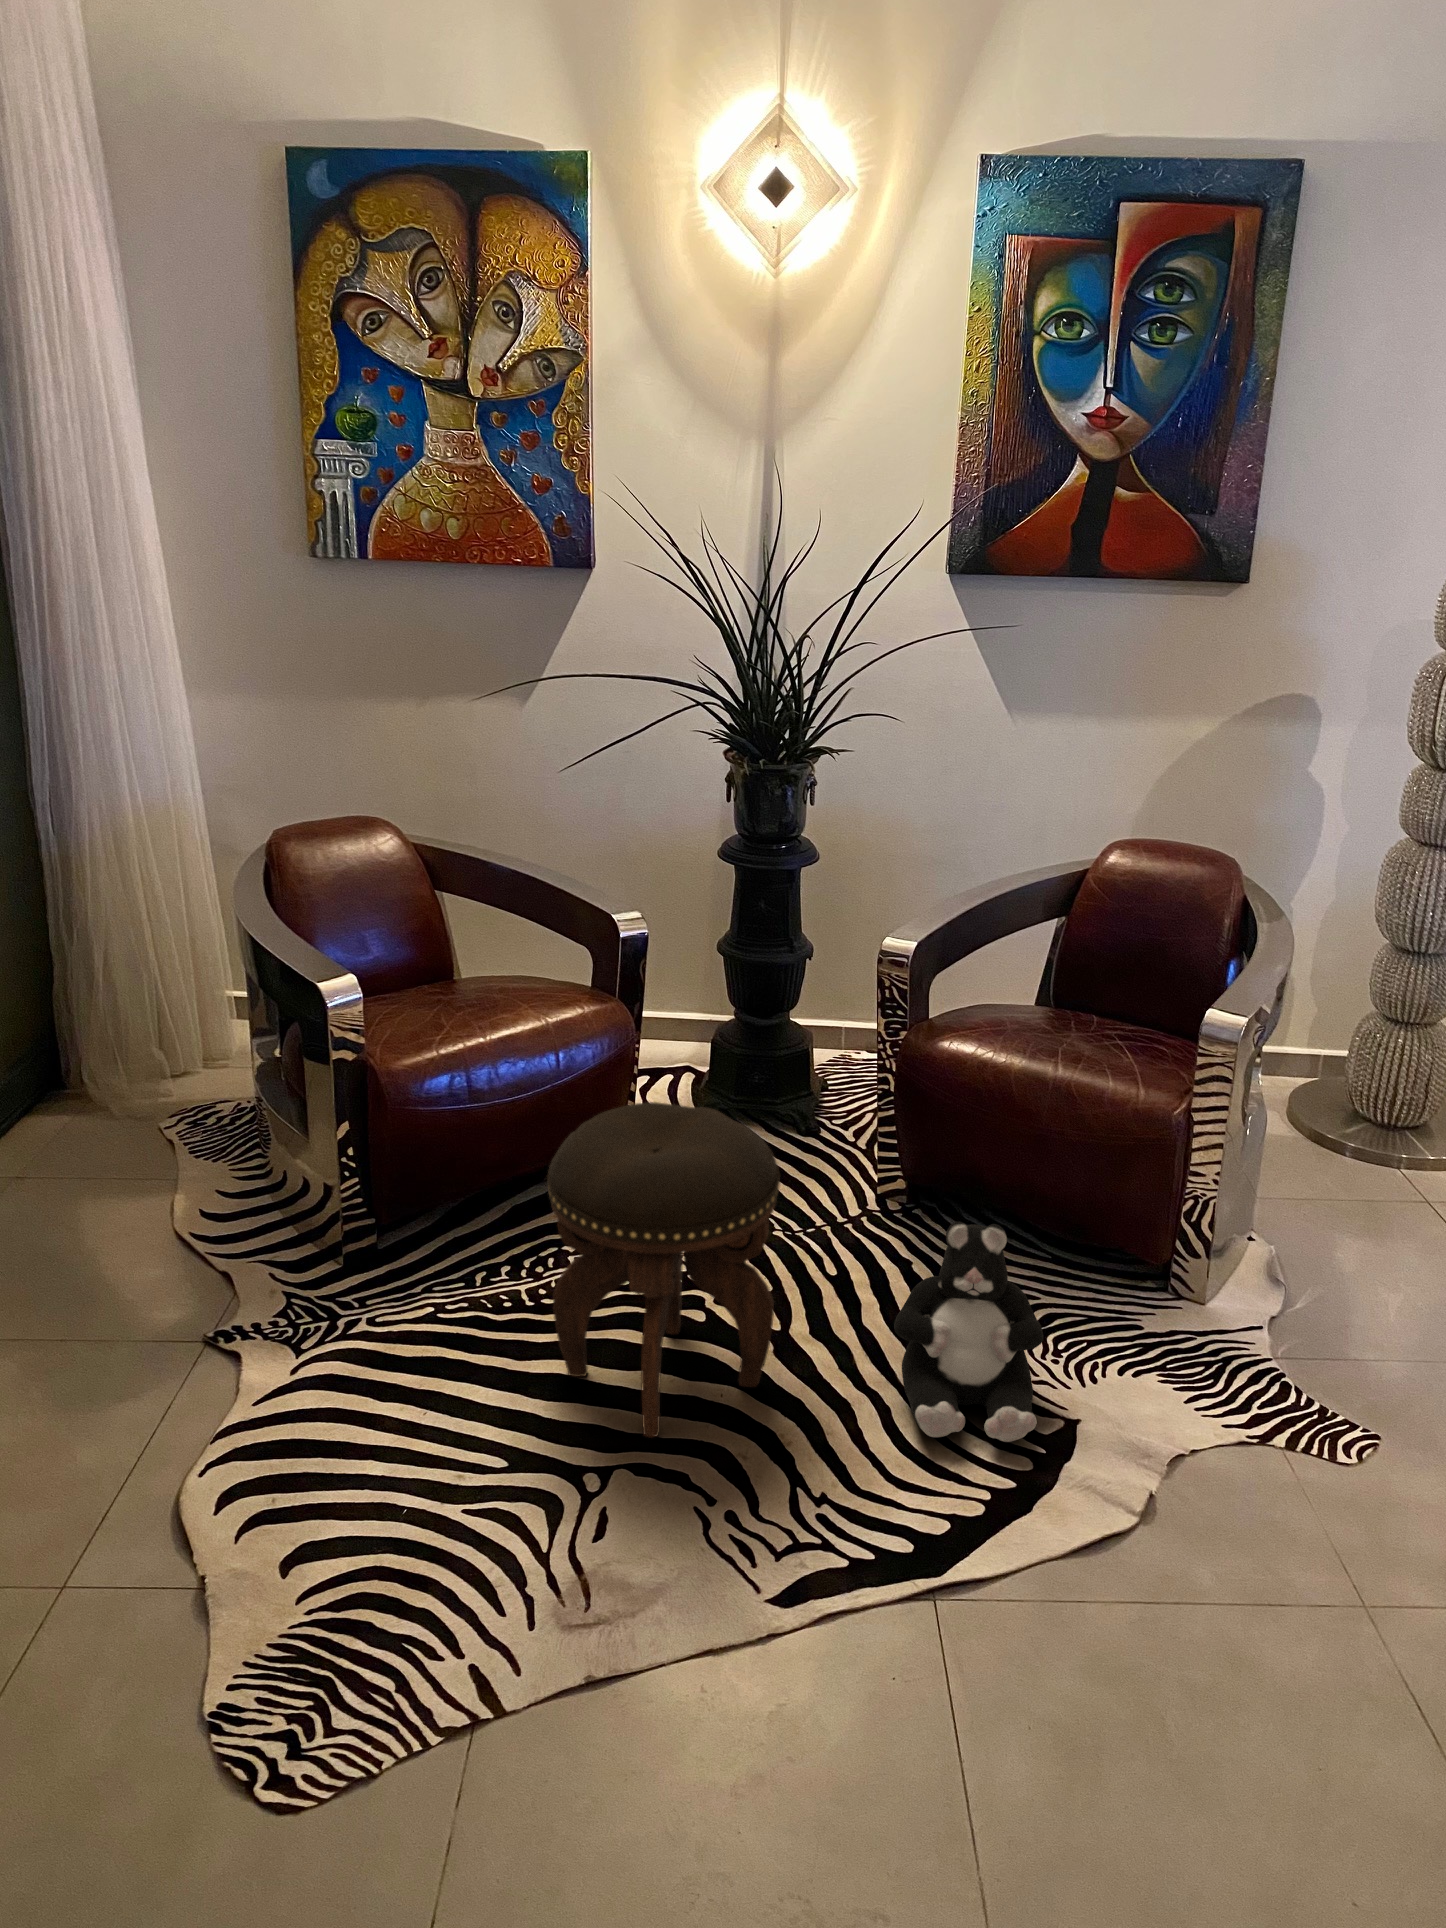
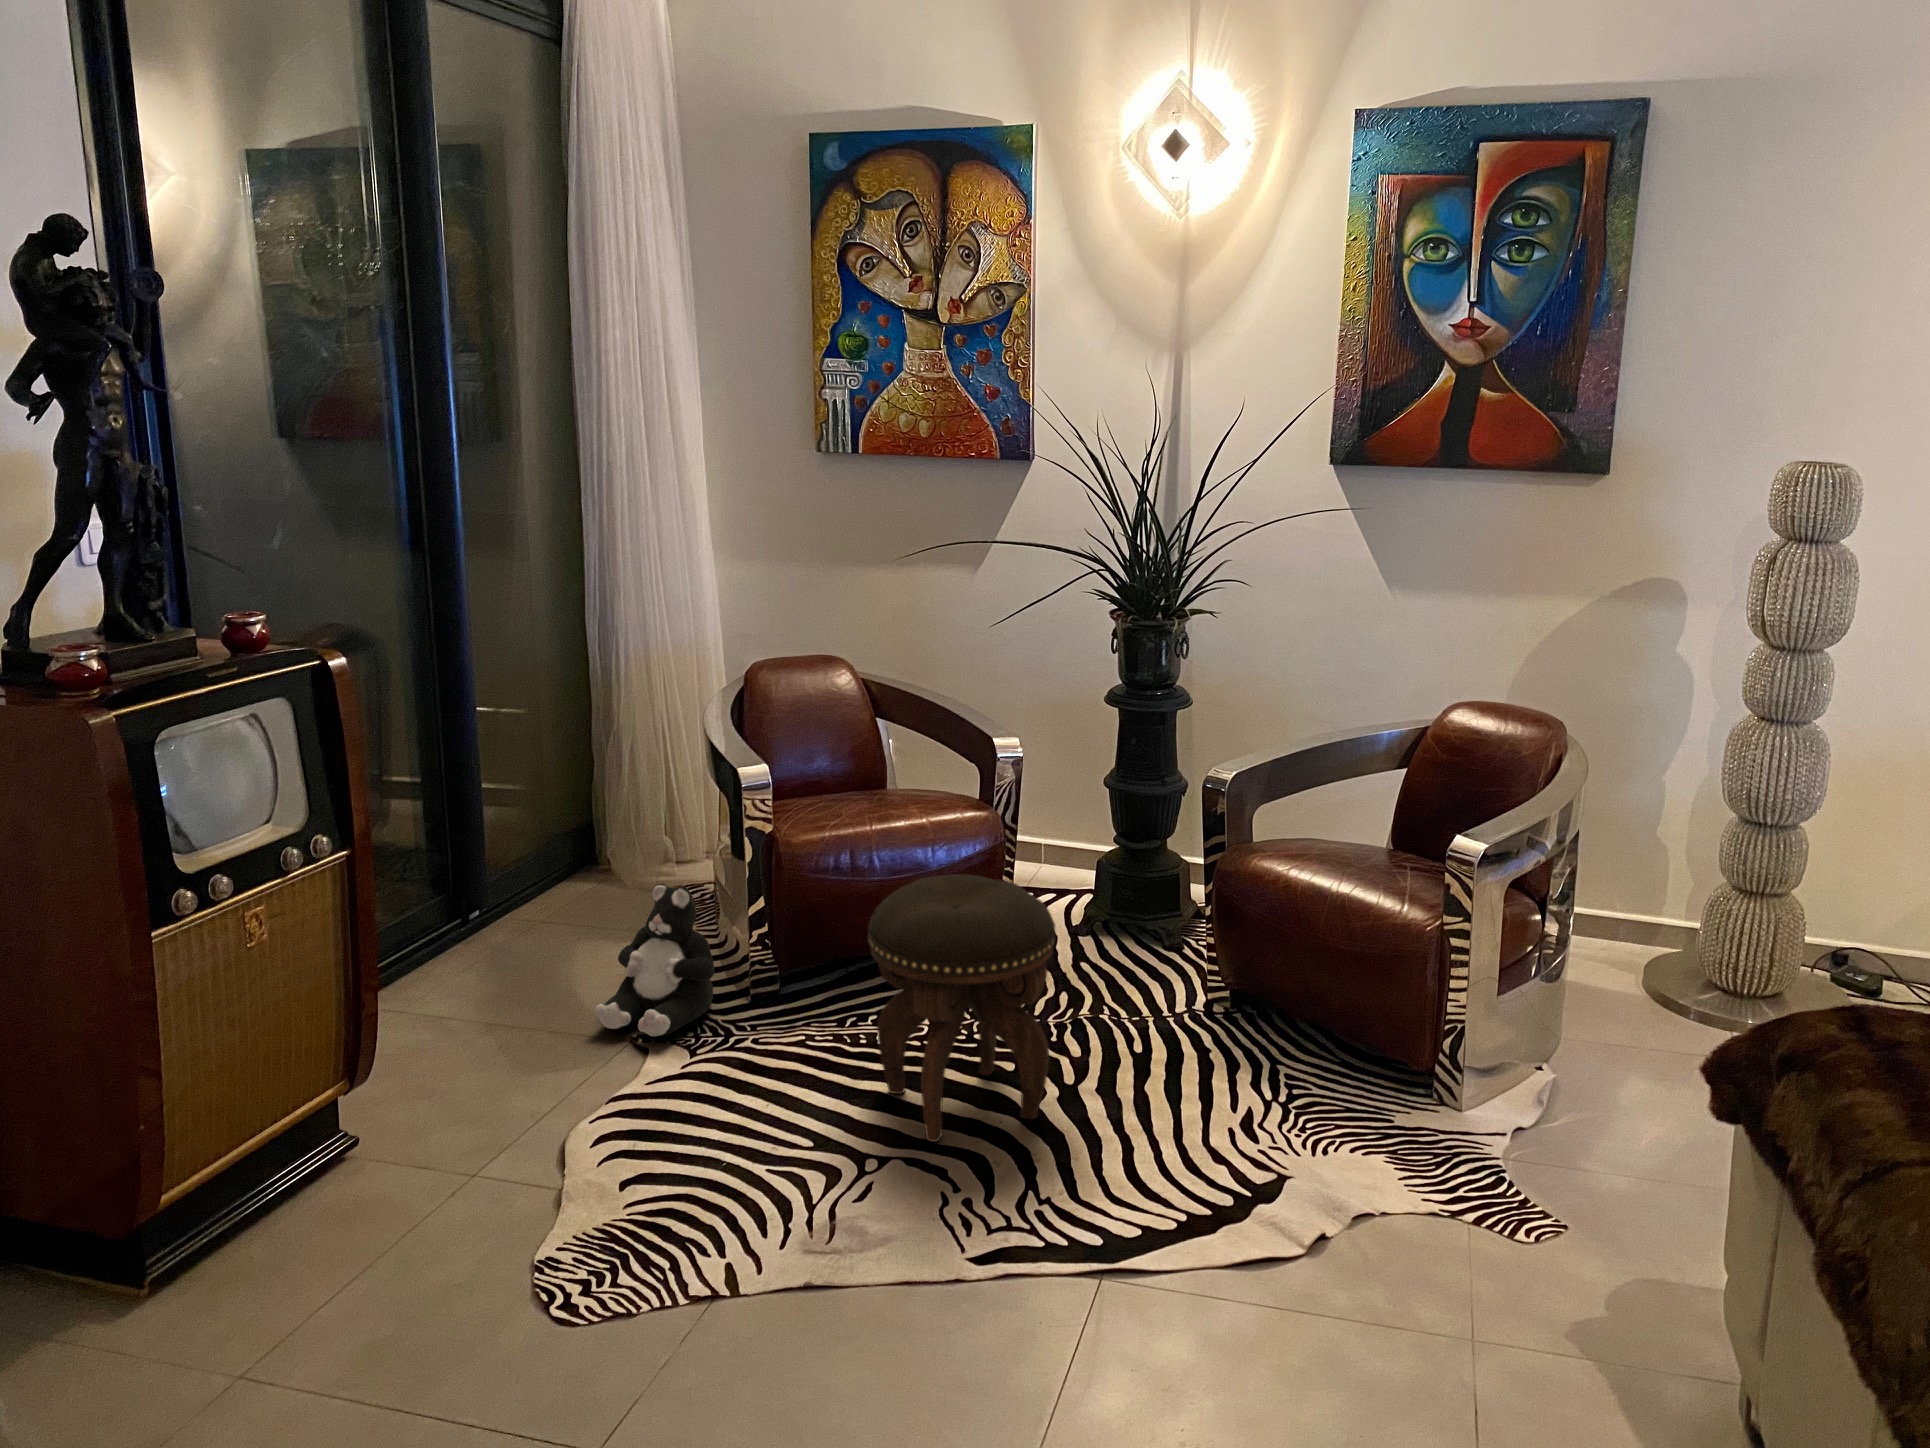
plush toy: present [894,1222,1043,1442] -> present [595,884,715,1037]

